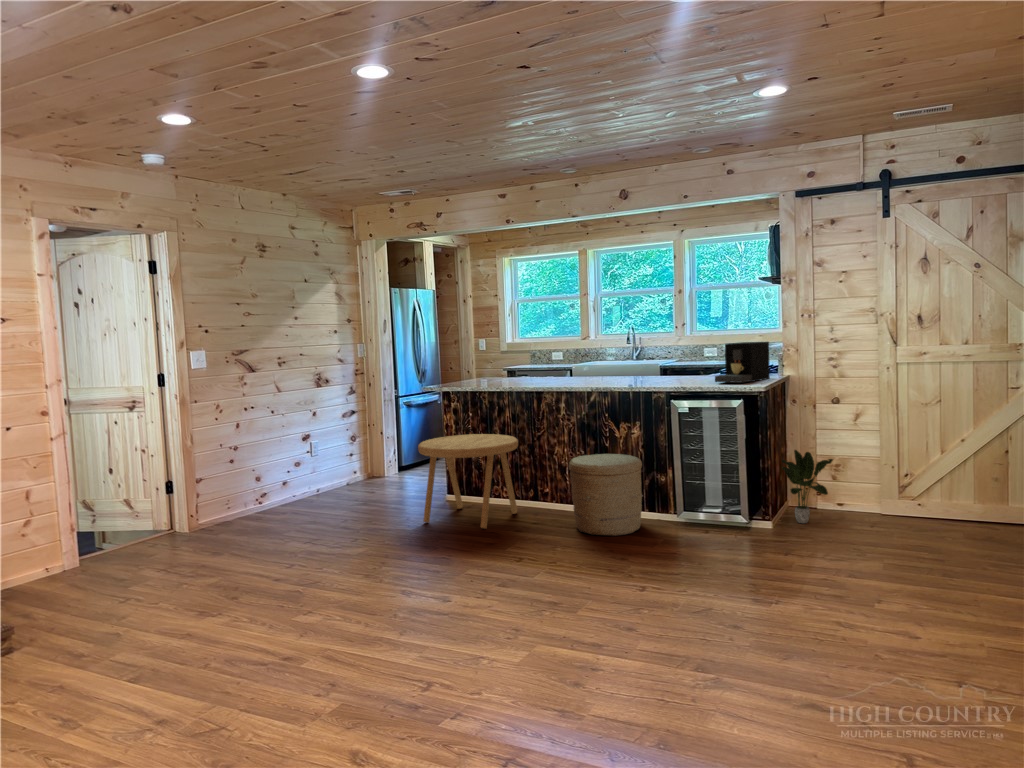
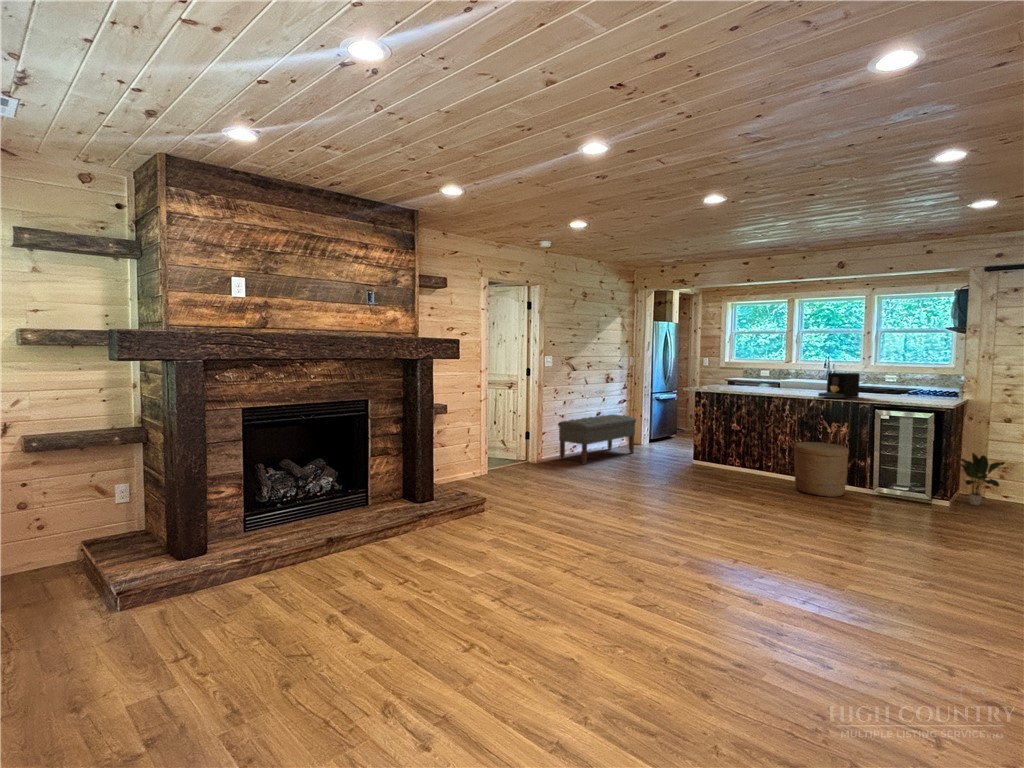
coffee maker: present [715,342,770,383] -> present [818,373,860,398]
side table: present [418,434,518,529] -> none [685,421,754,483]
bench: none [224,435,365,524] -> present [558,414,636,464]

